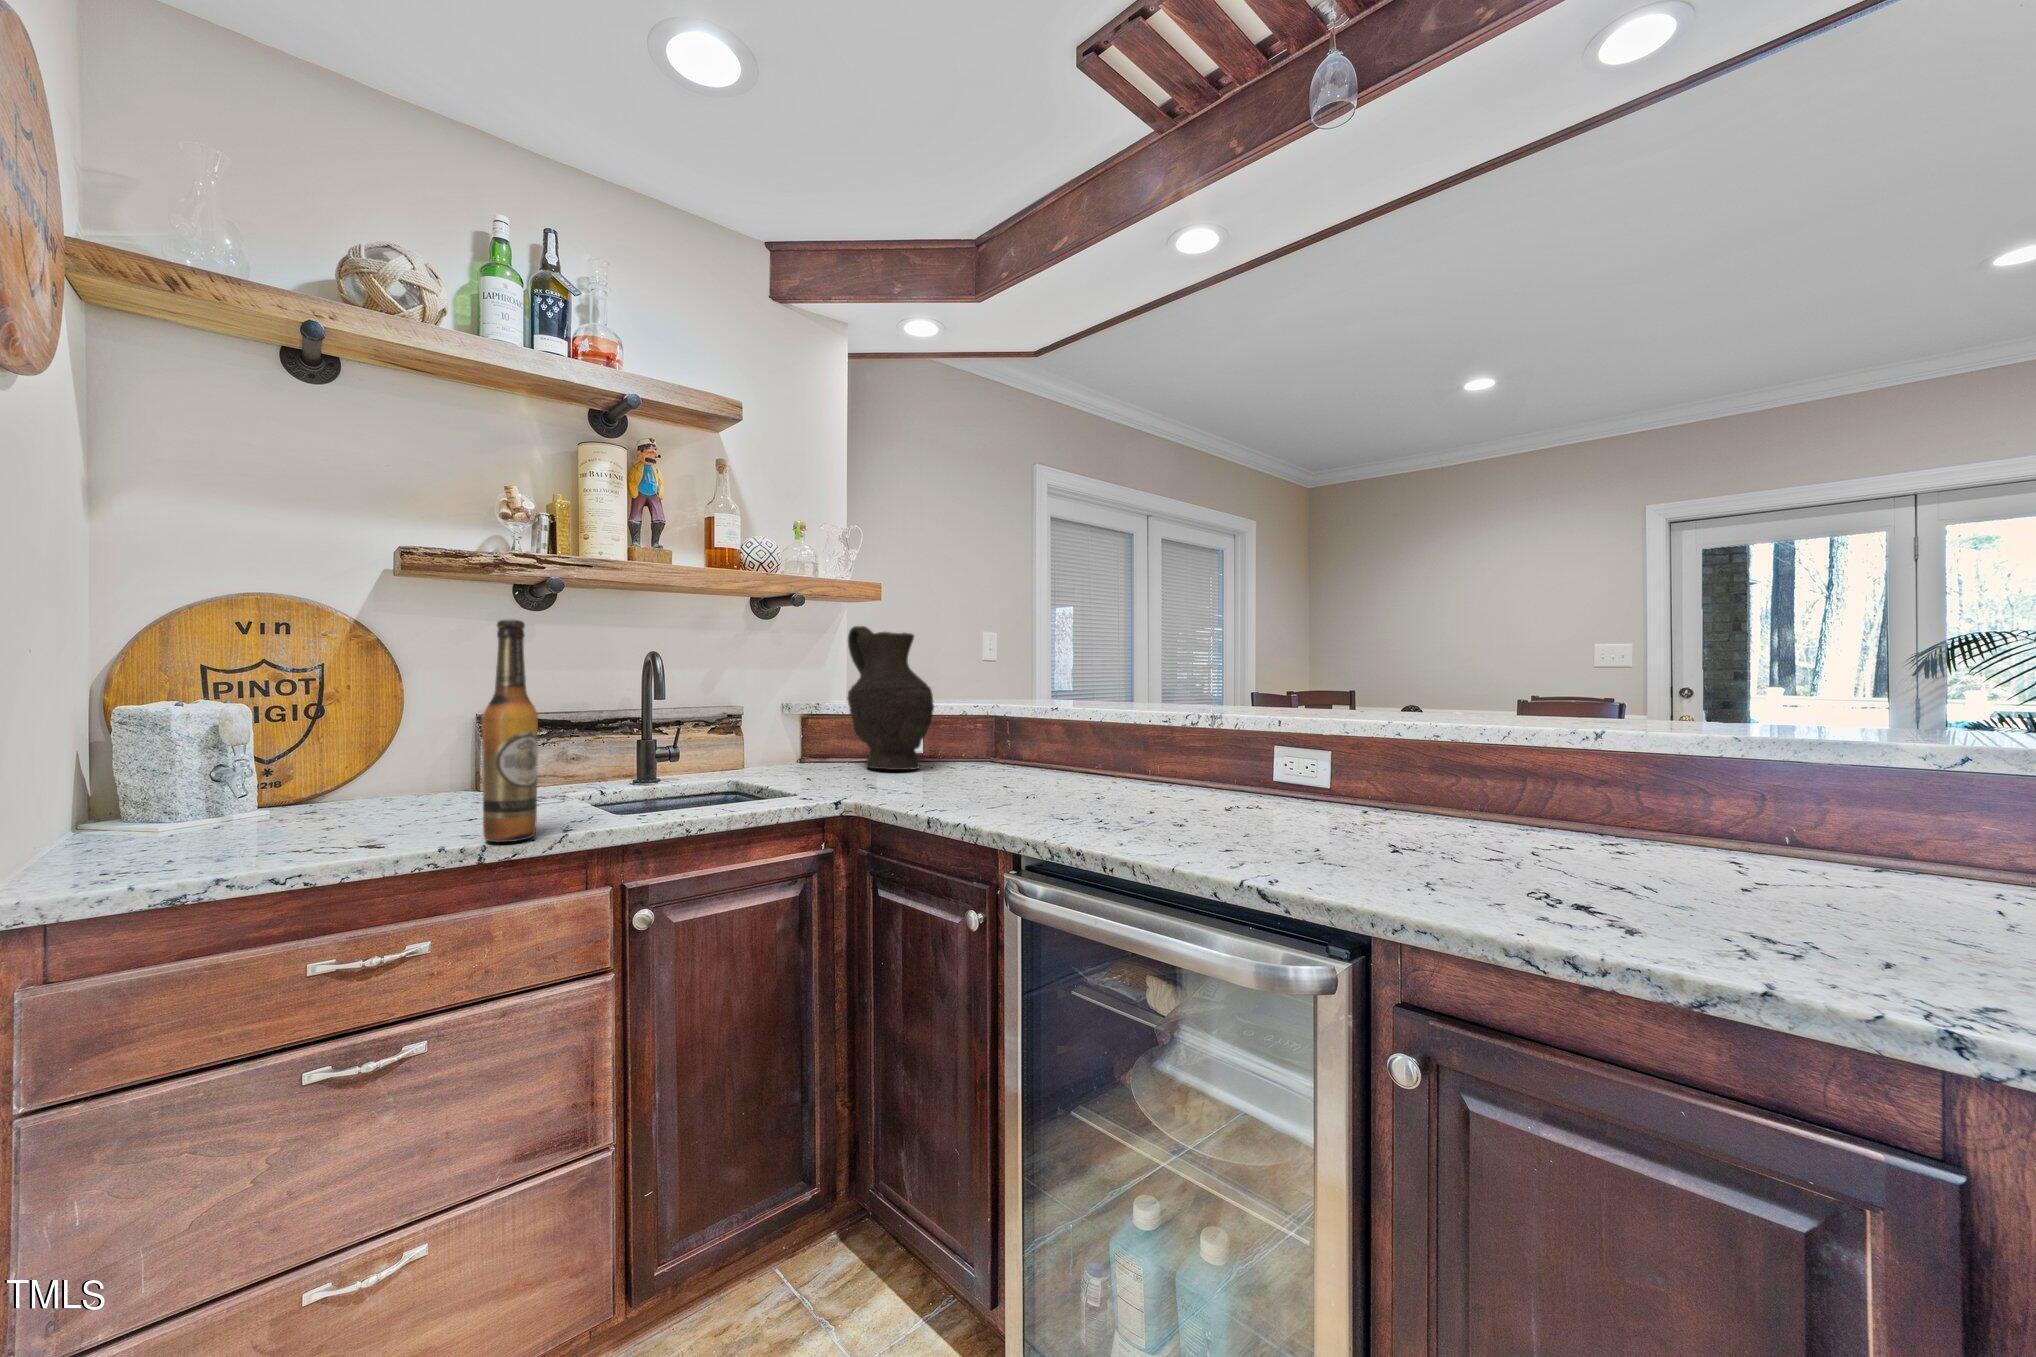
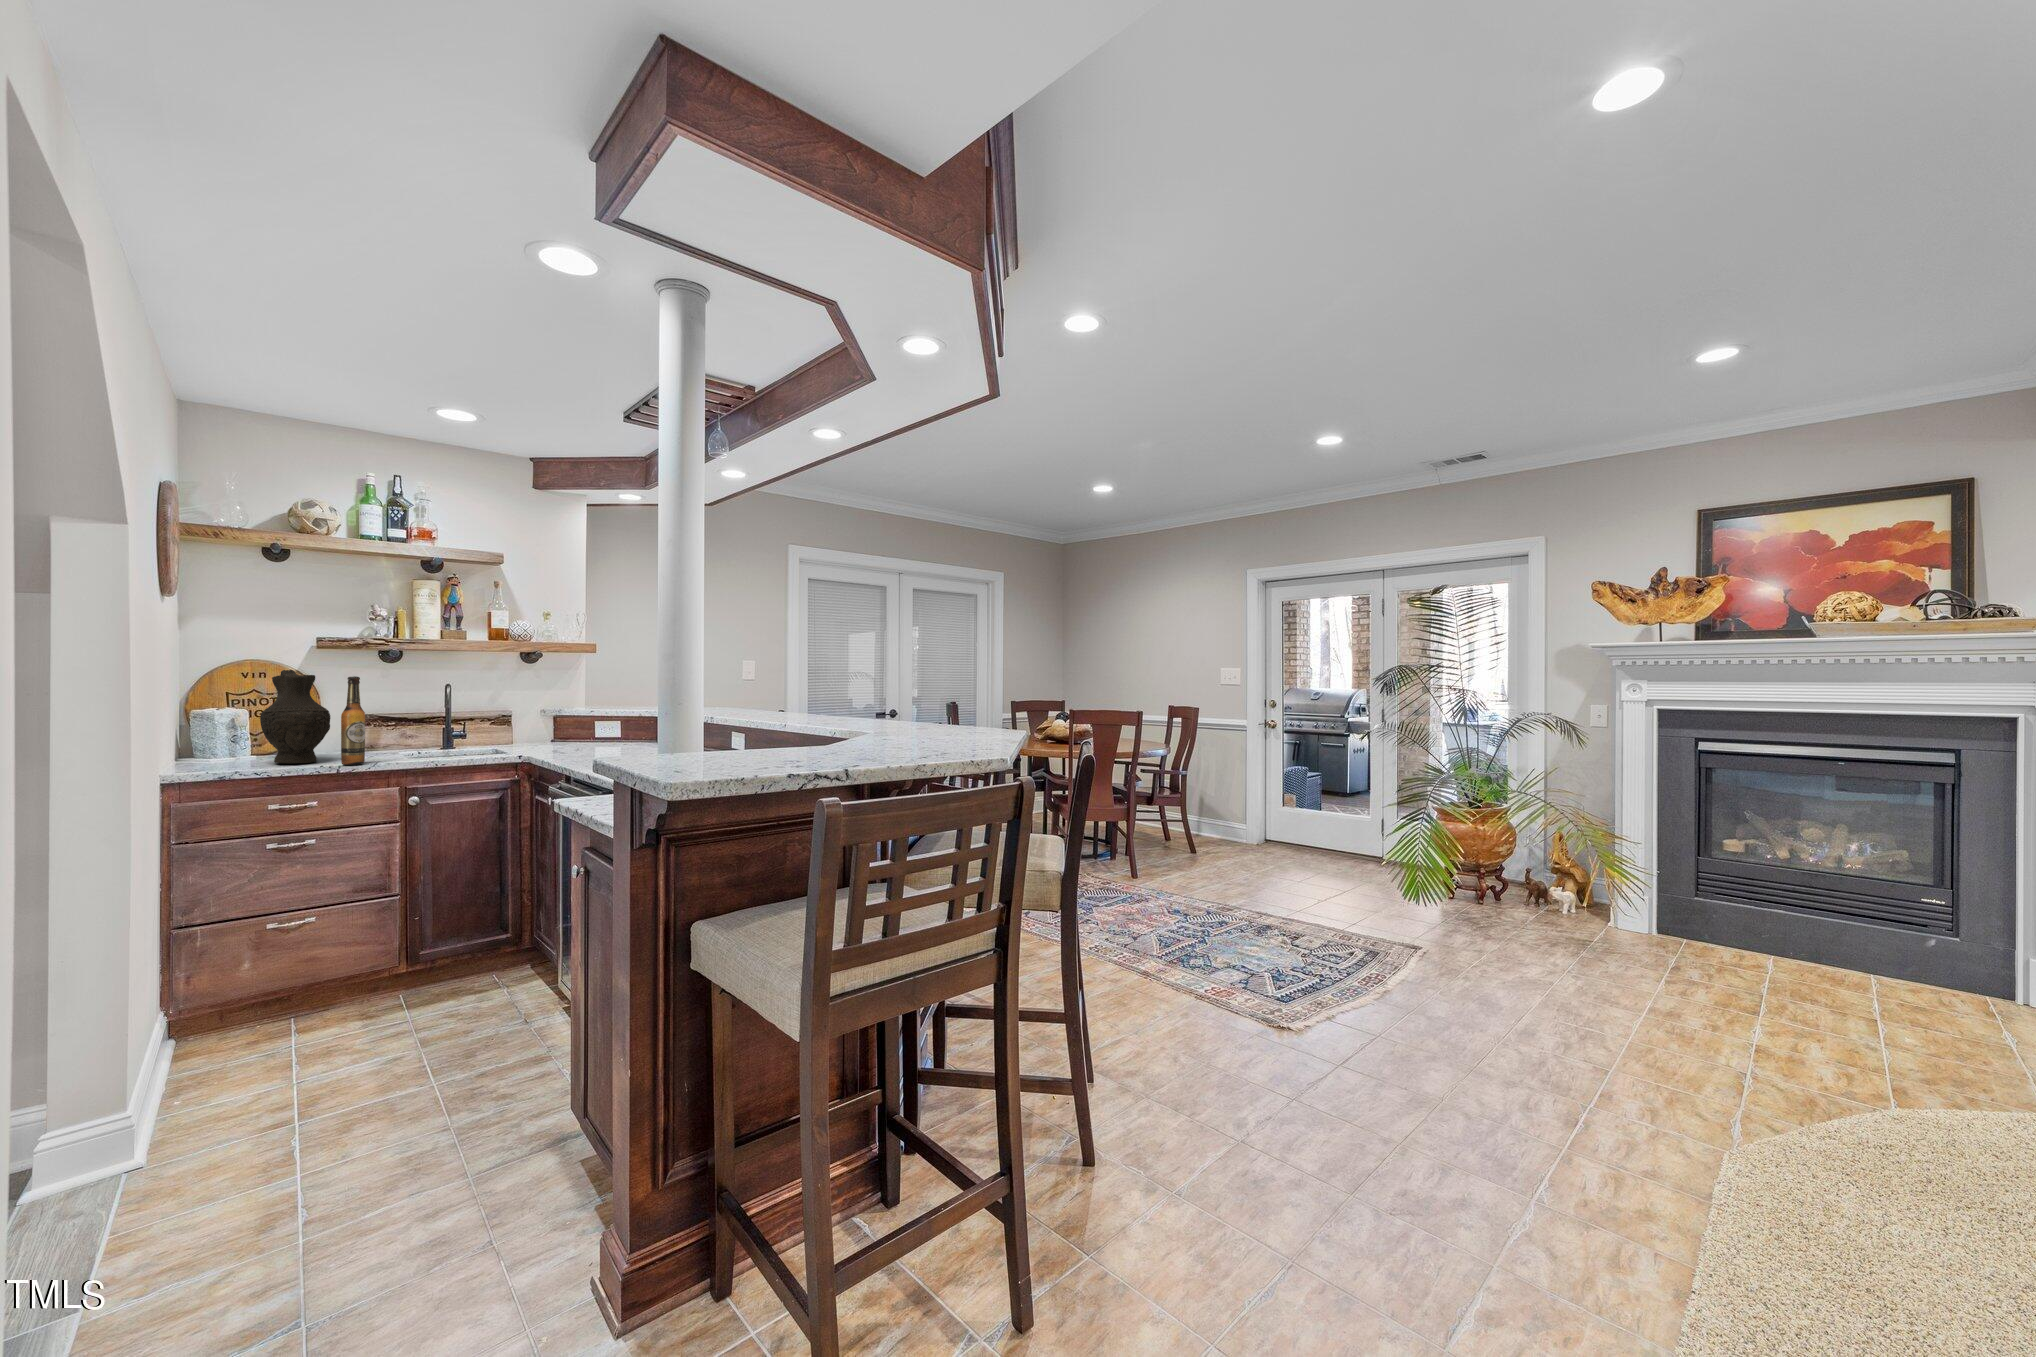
decorative vase: present [848,626,934,770] -> present [260,670,330,763]

